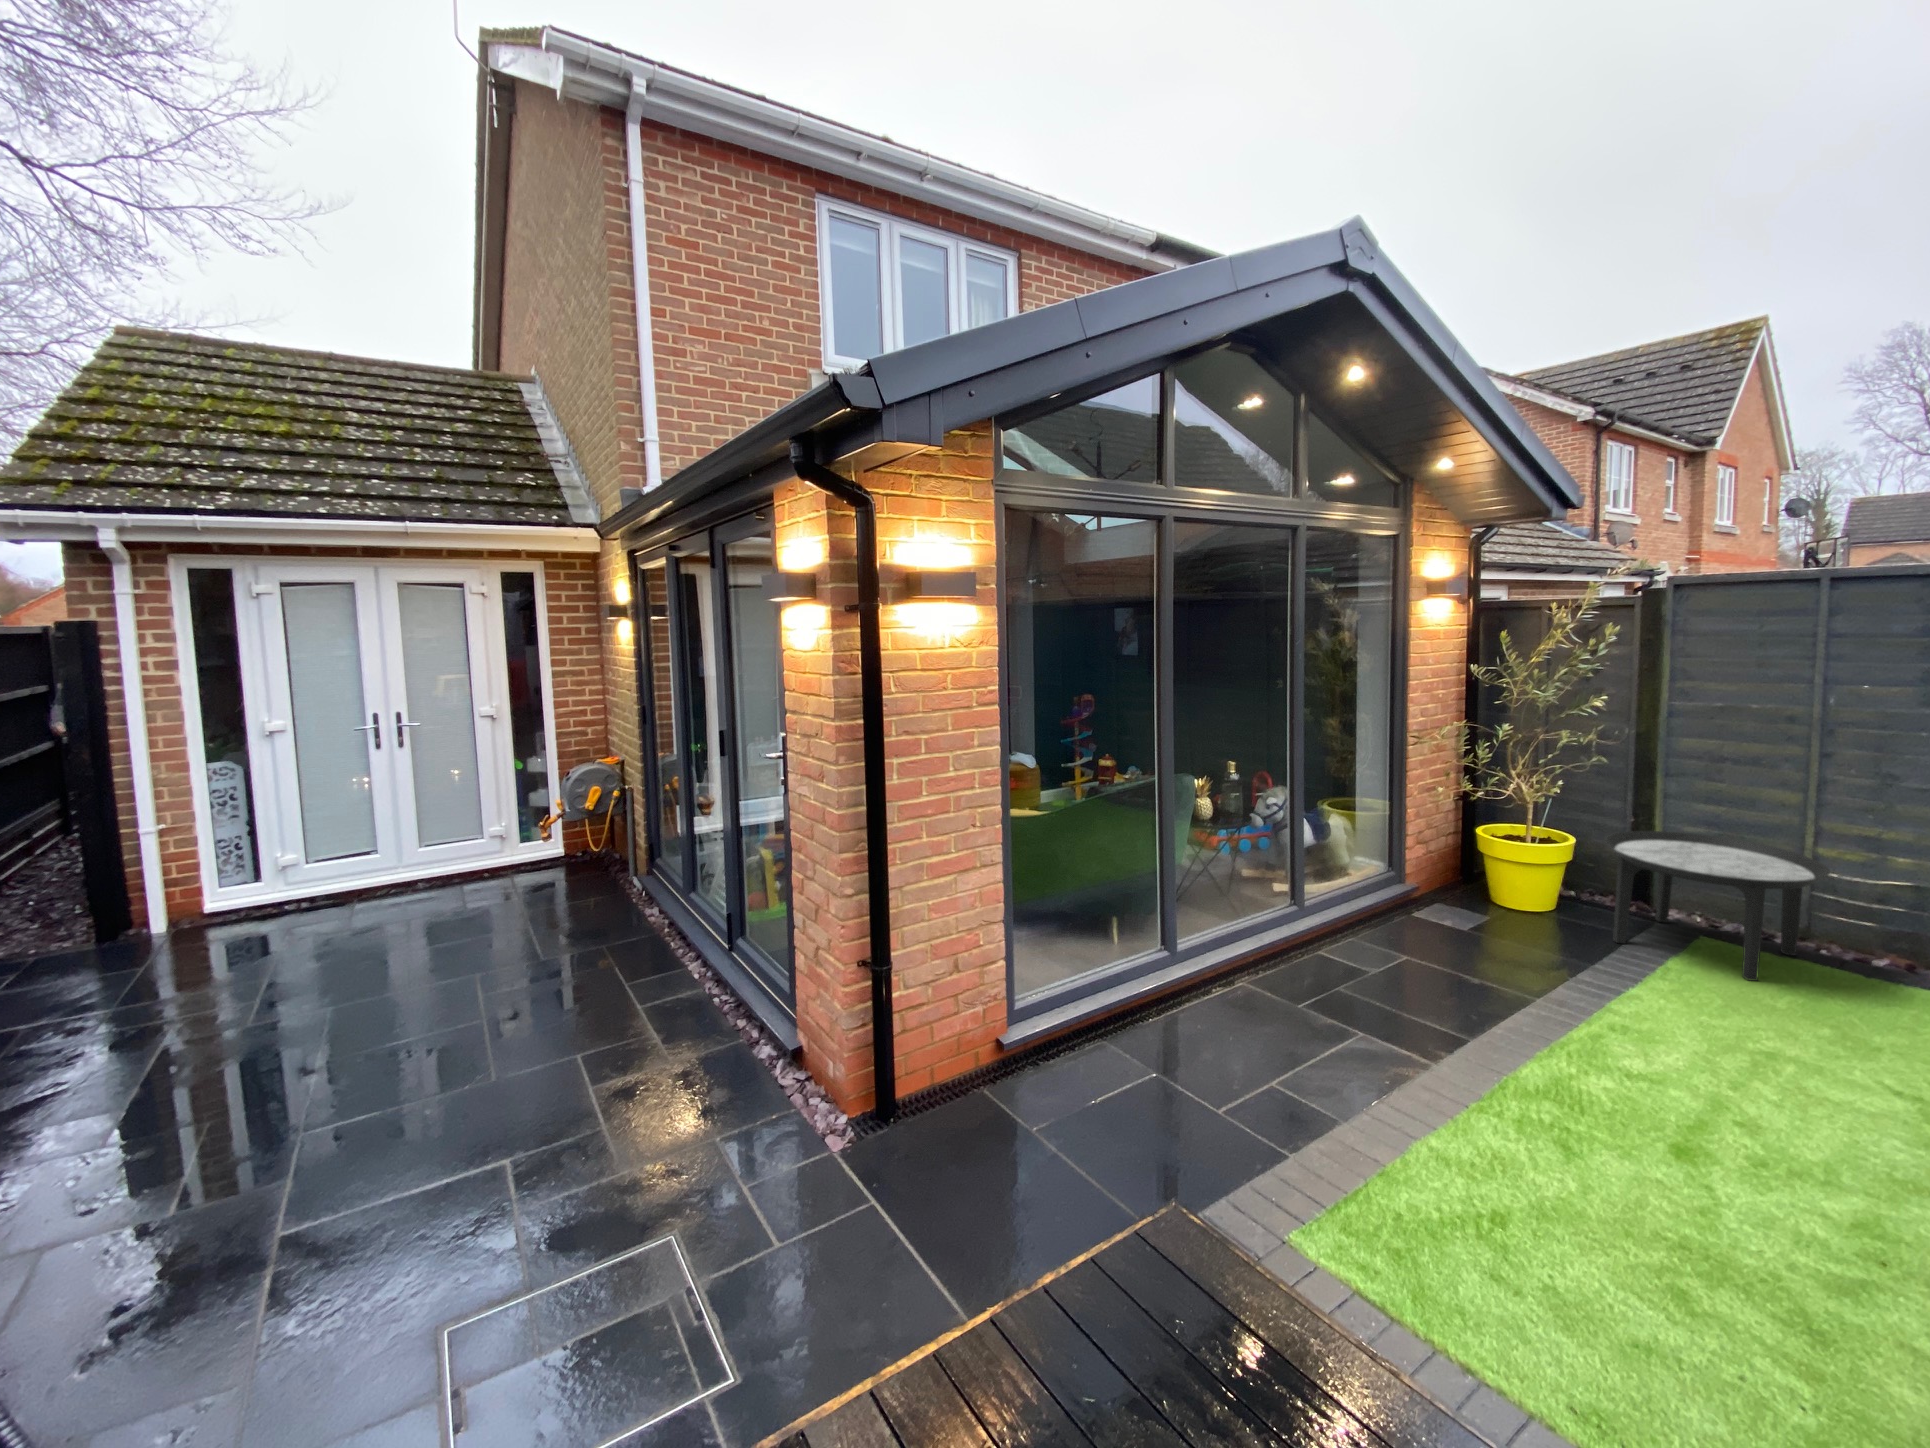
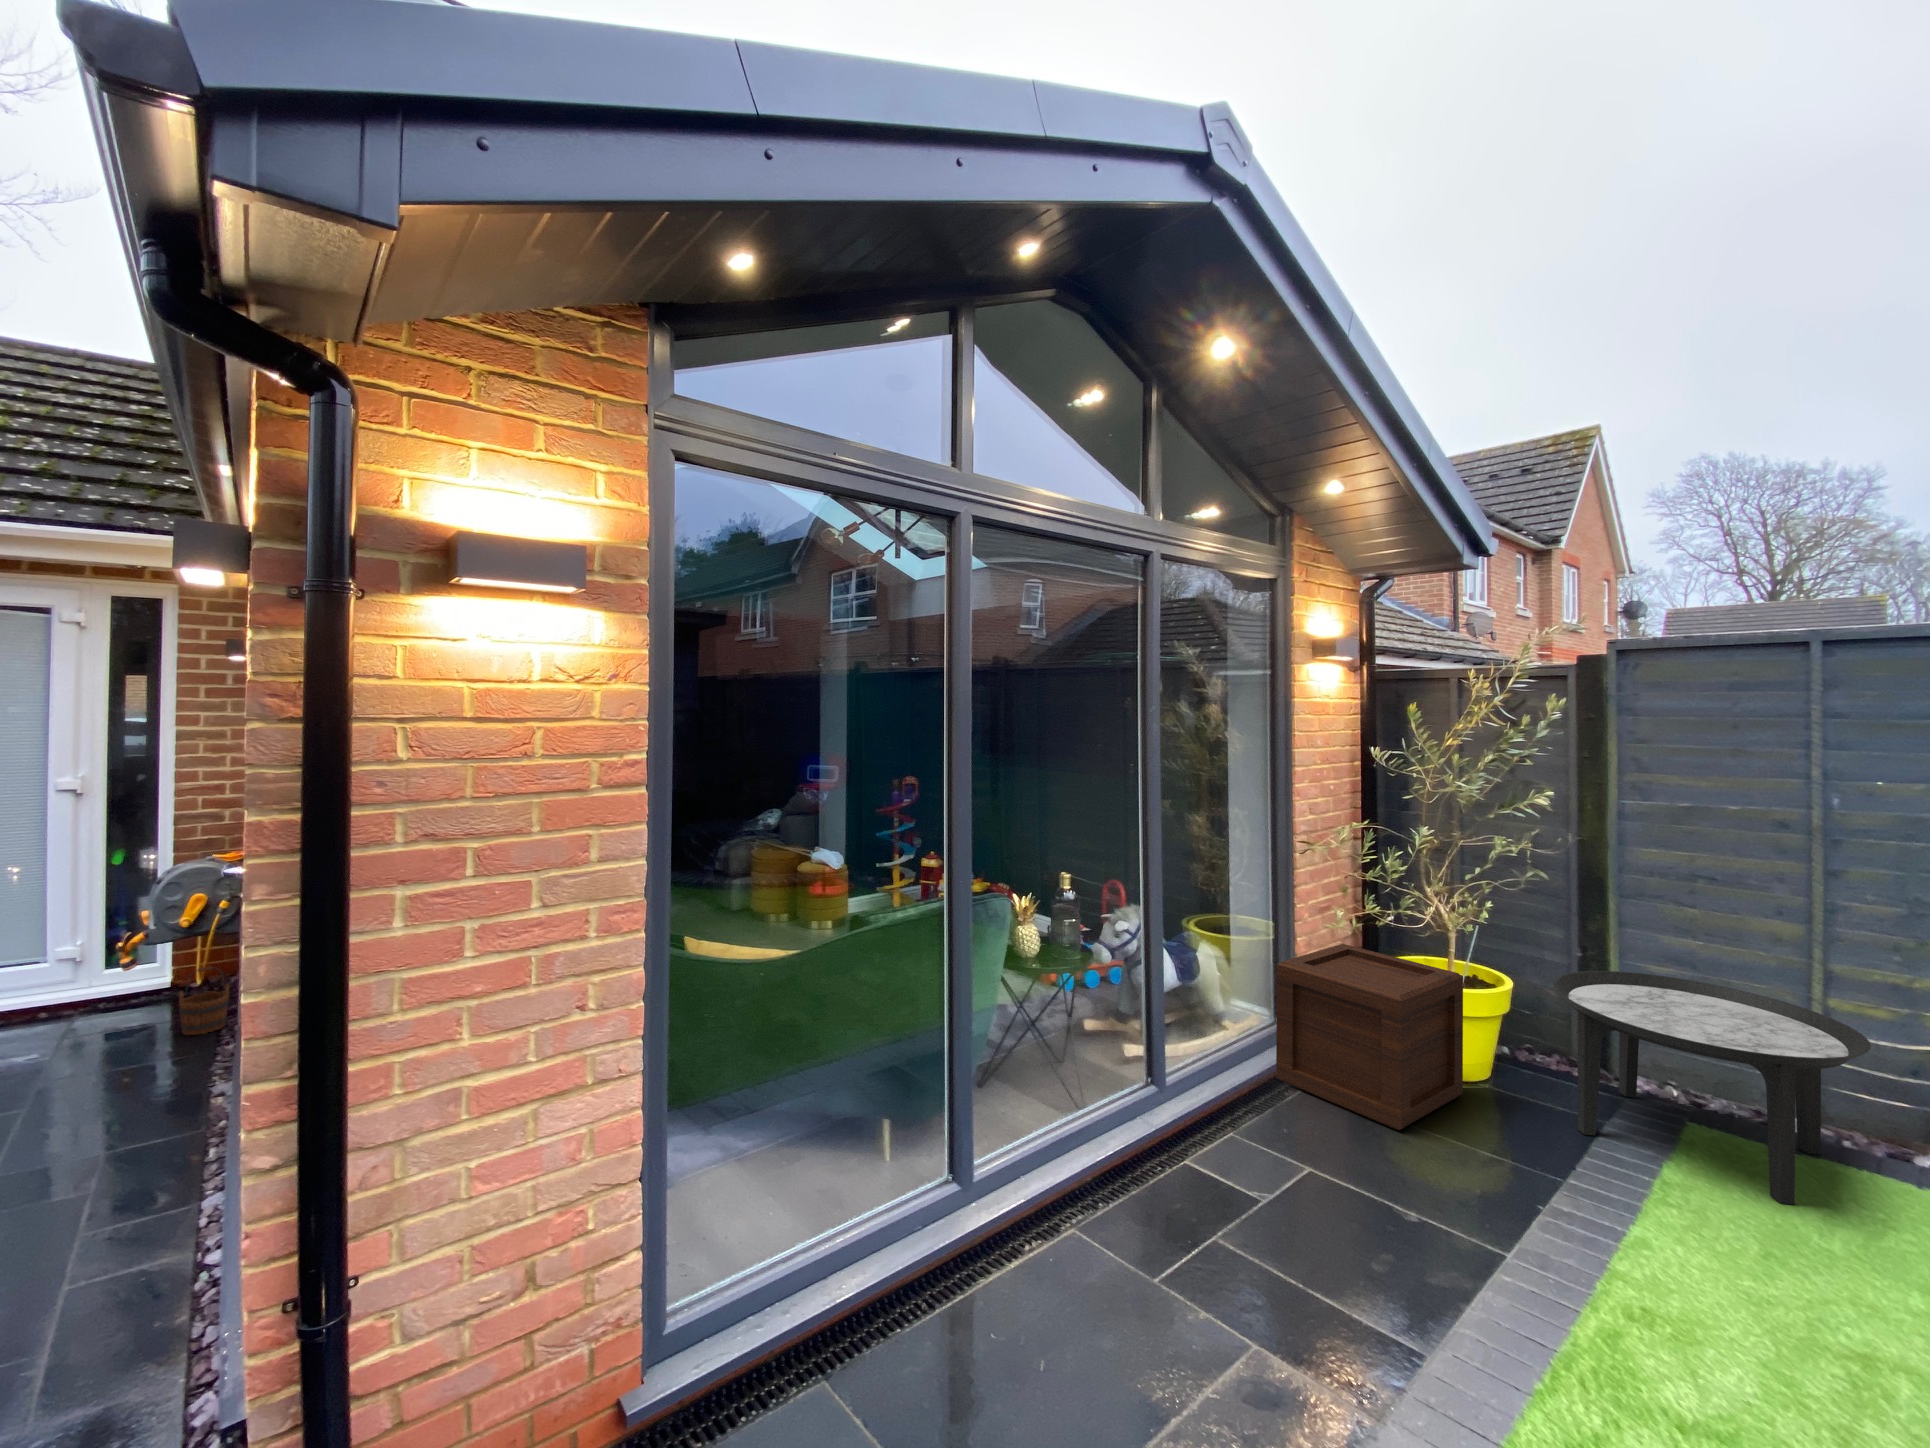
wooden crate: none [1388,814,1534,940] -> present [1276,944,1463,1130]
wooden bucket: none [590,835,622,882] -> present [178,966,231,1035]

